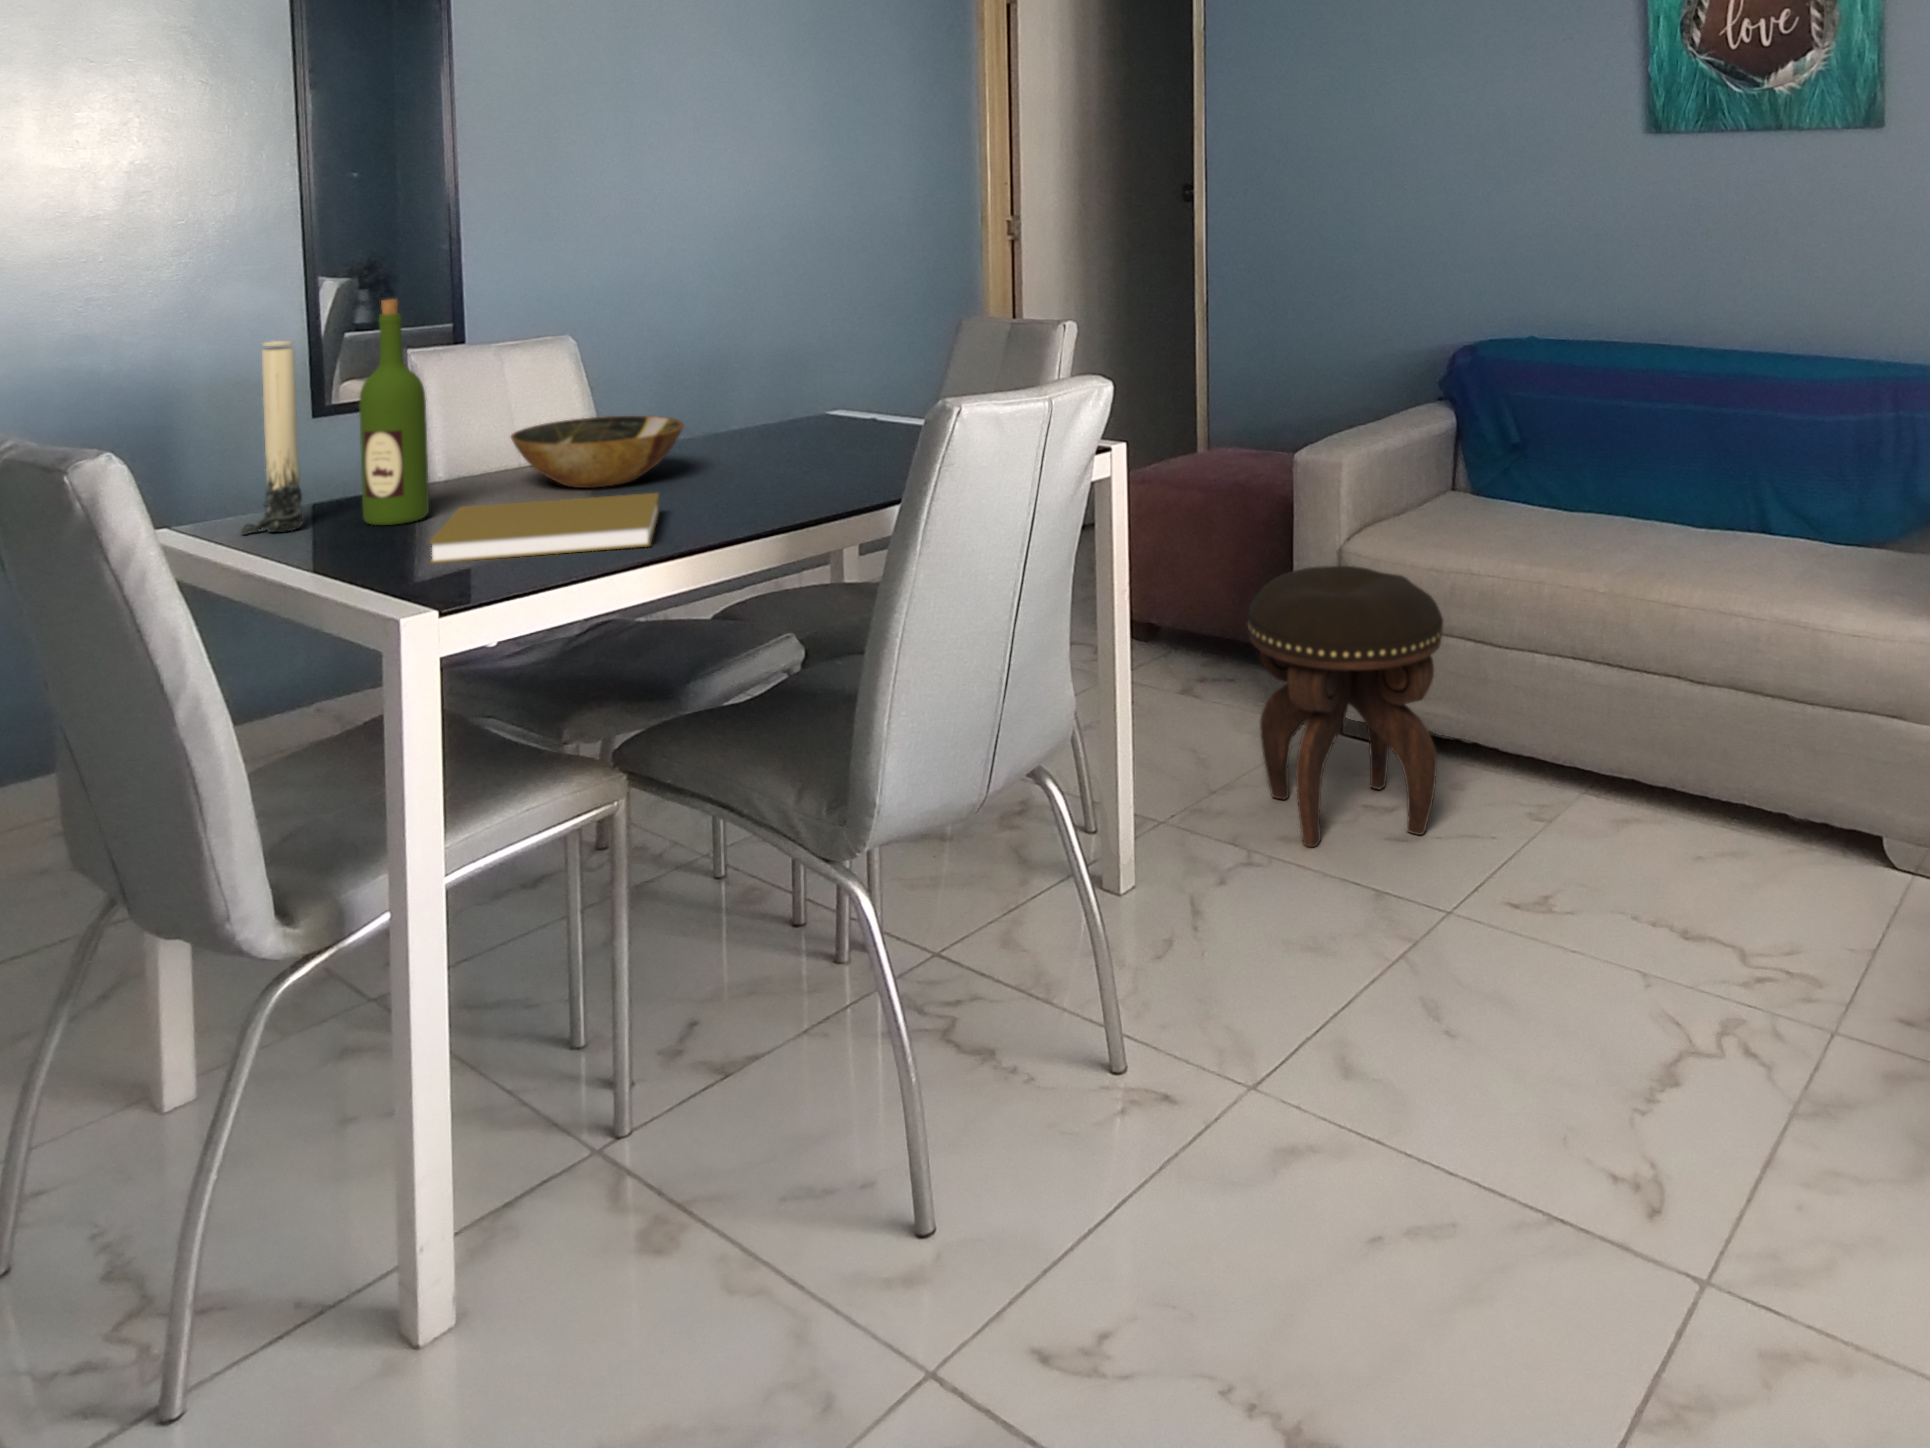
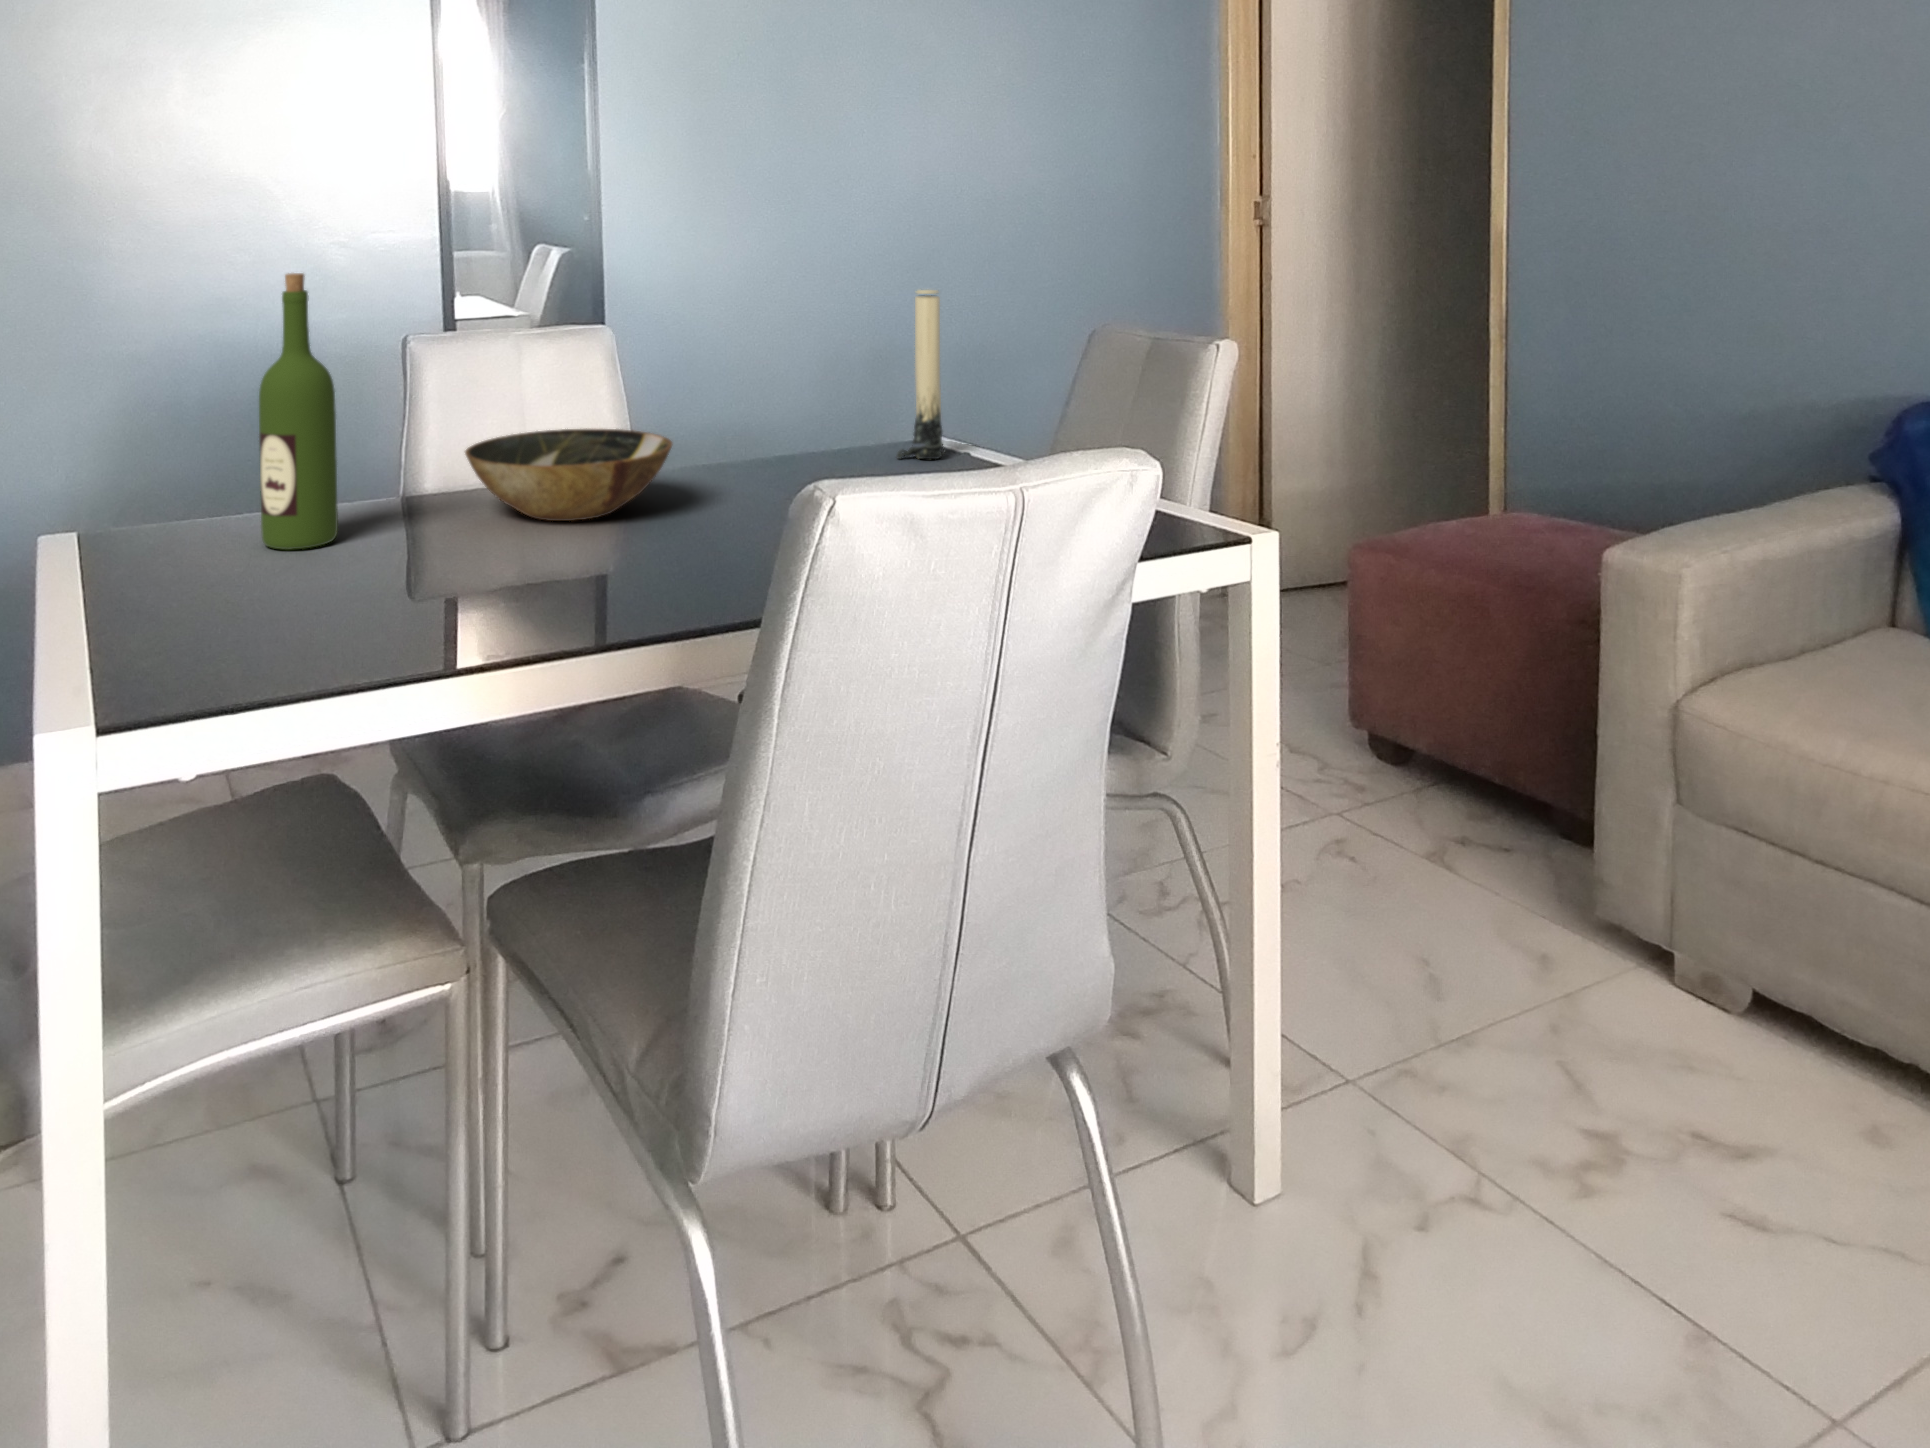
candle: present [241,341,304,534] -> present [897,290,945,459]
book: present [429,493,659,564] -> none [239,538,573,629]
footstool: present [1248,566,1443,847] -> none [1492,739,1847,1227]

